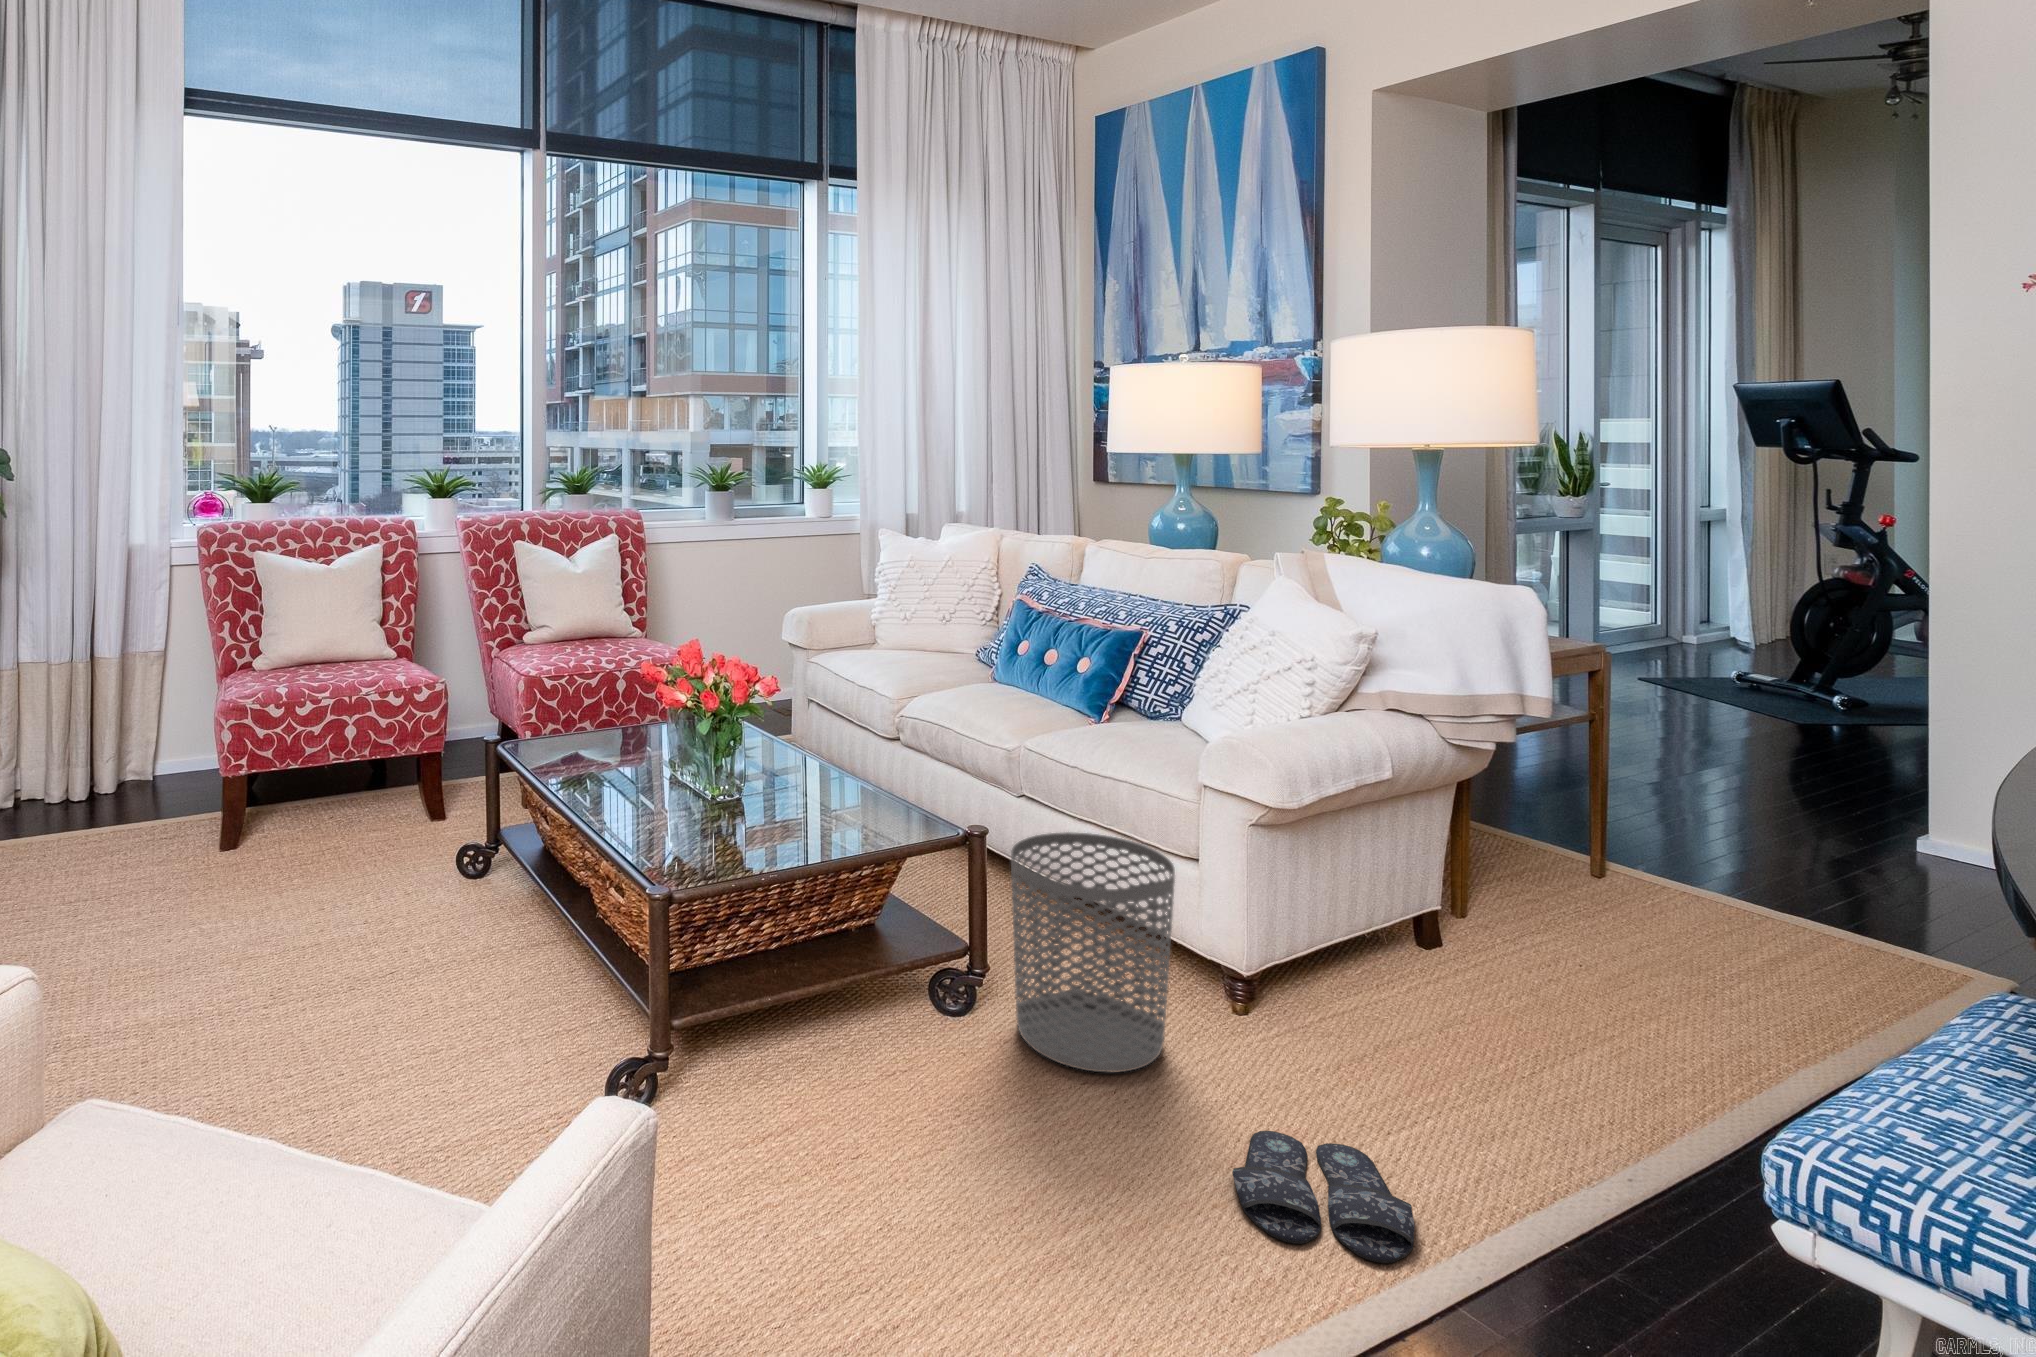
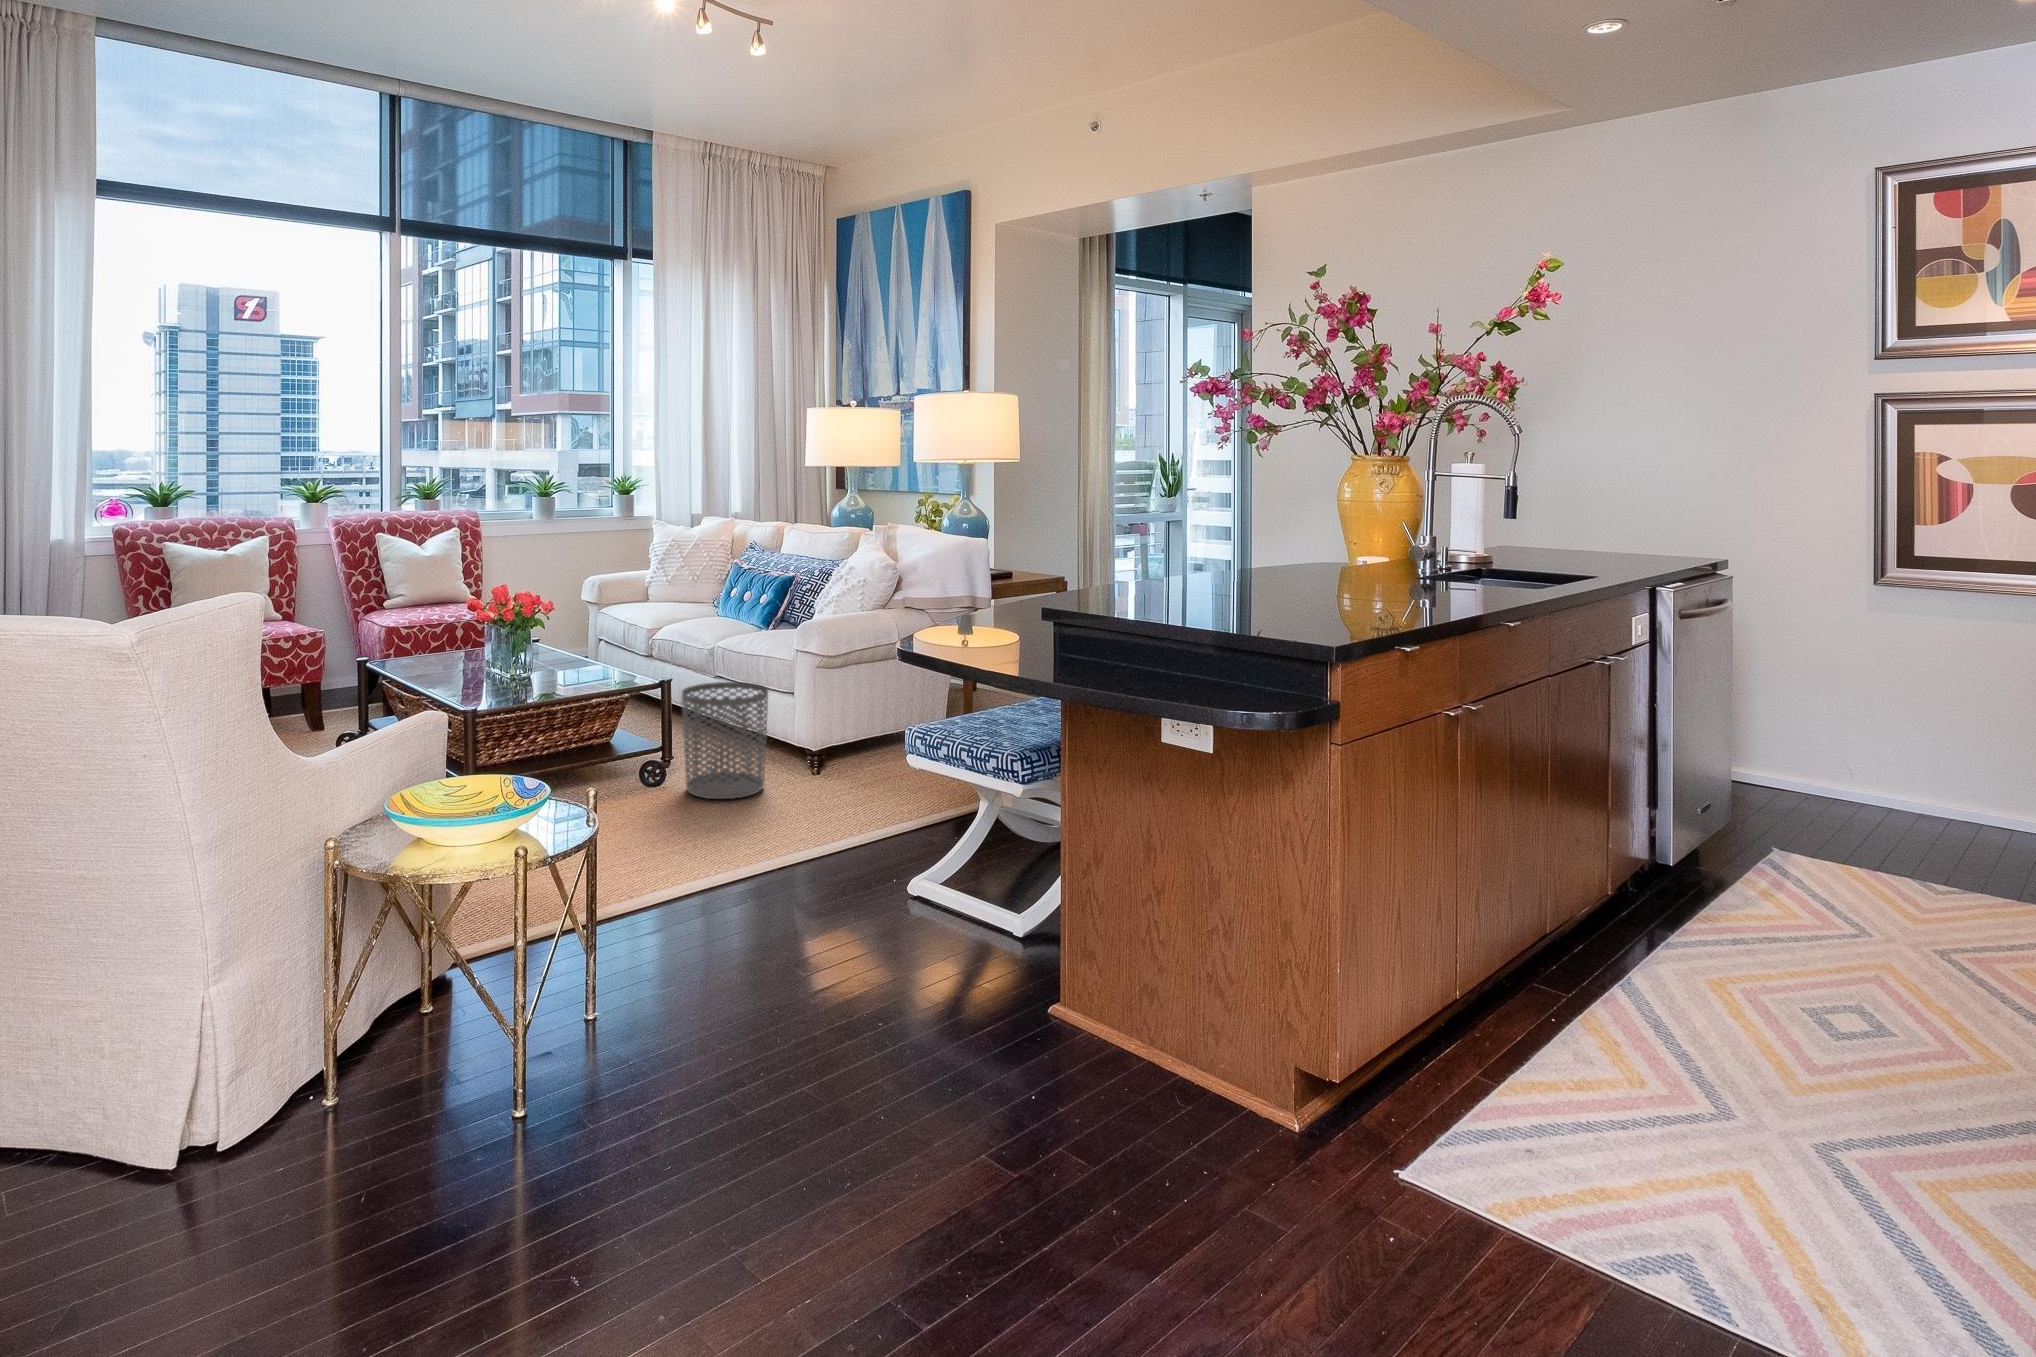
slippers: present [1232,1131,1415,1263] -> none [765,810,845,840]

